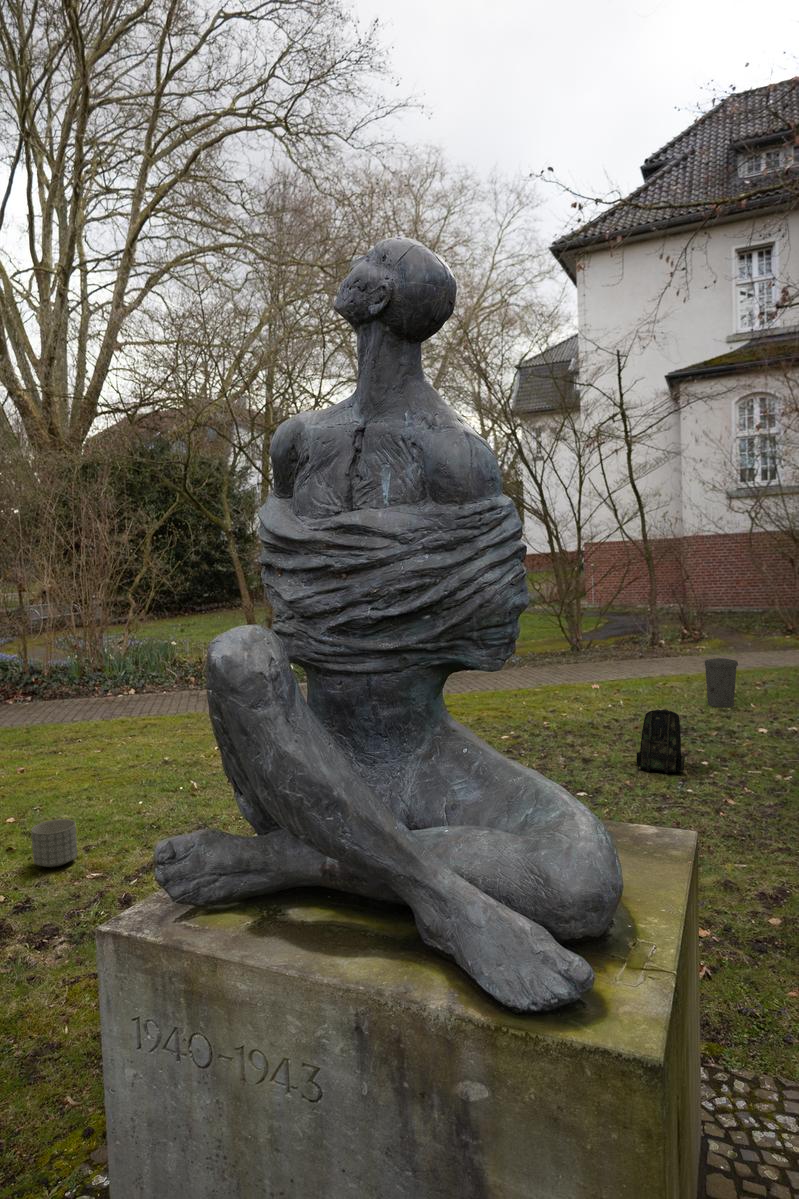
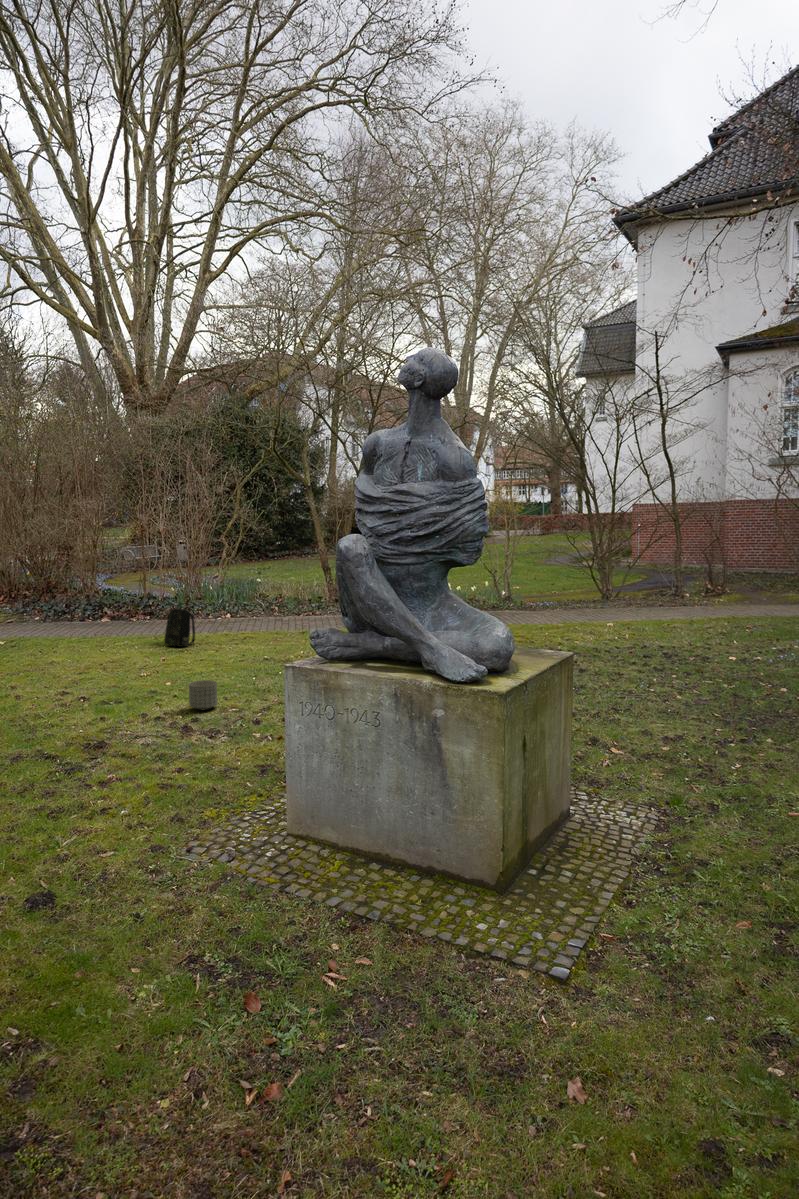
trash can: present [705,658,738,707] -> none [697,602,724,641]
backpack: present [636,709,685,773] -> present [164,609,195,647]

